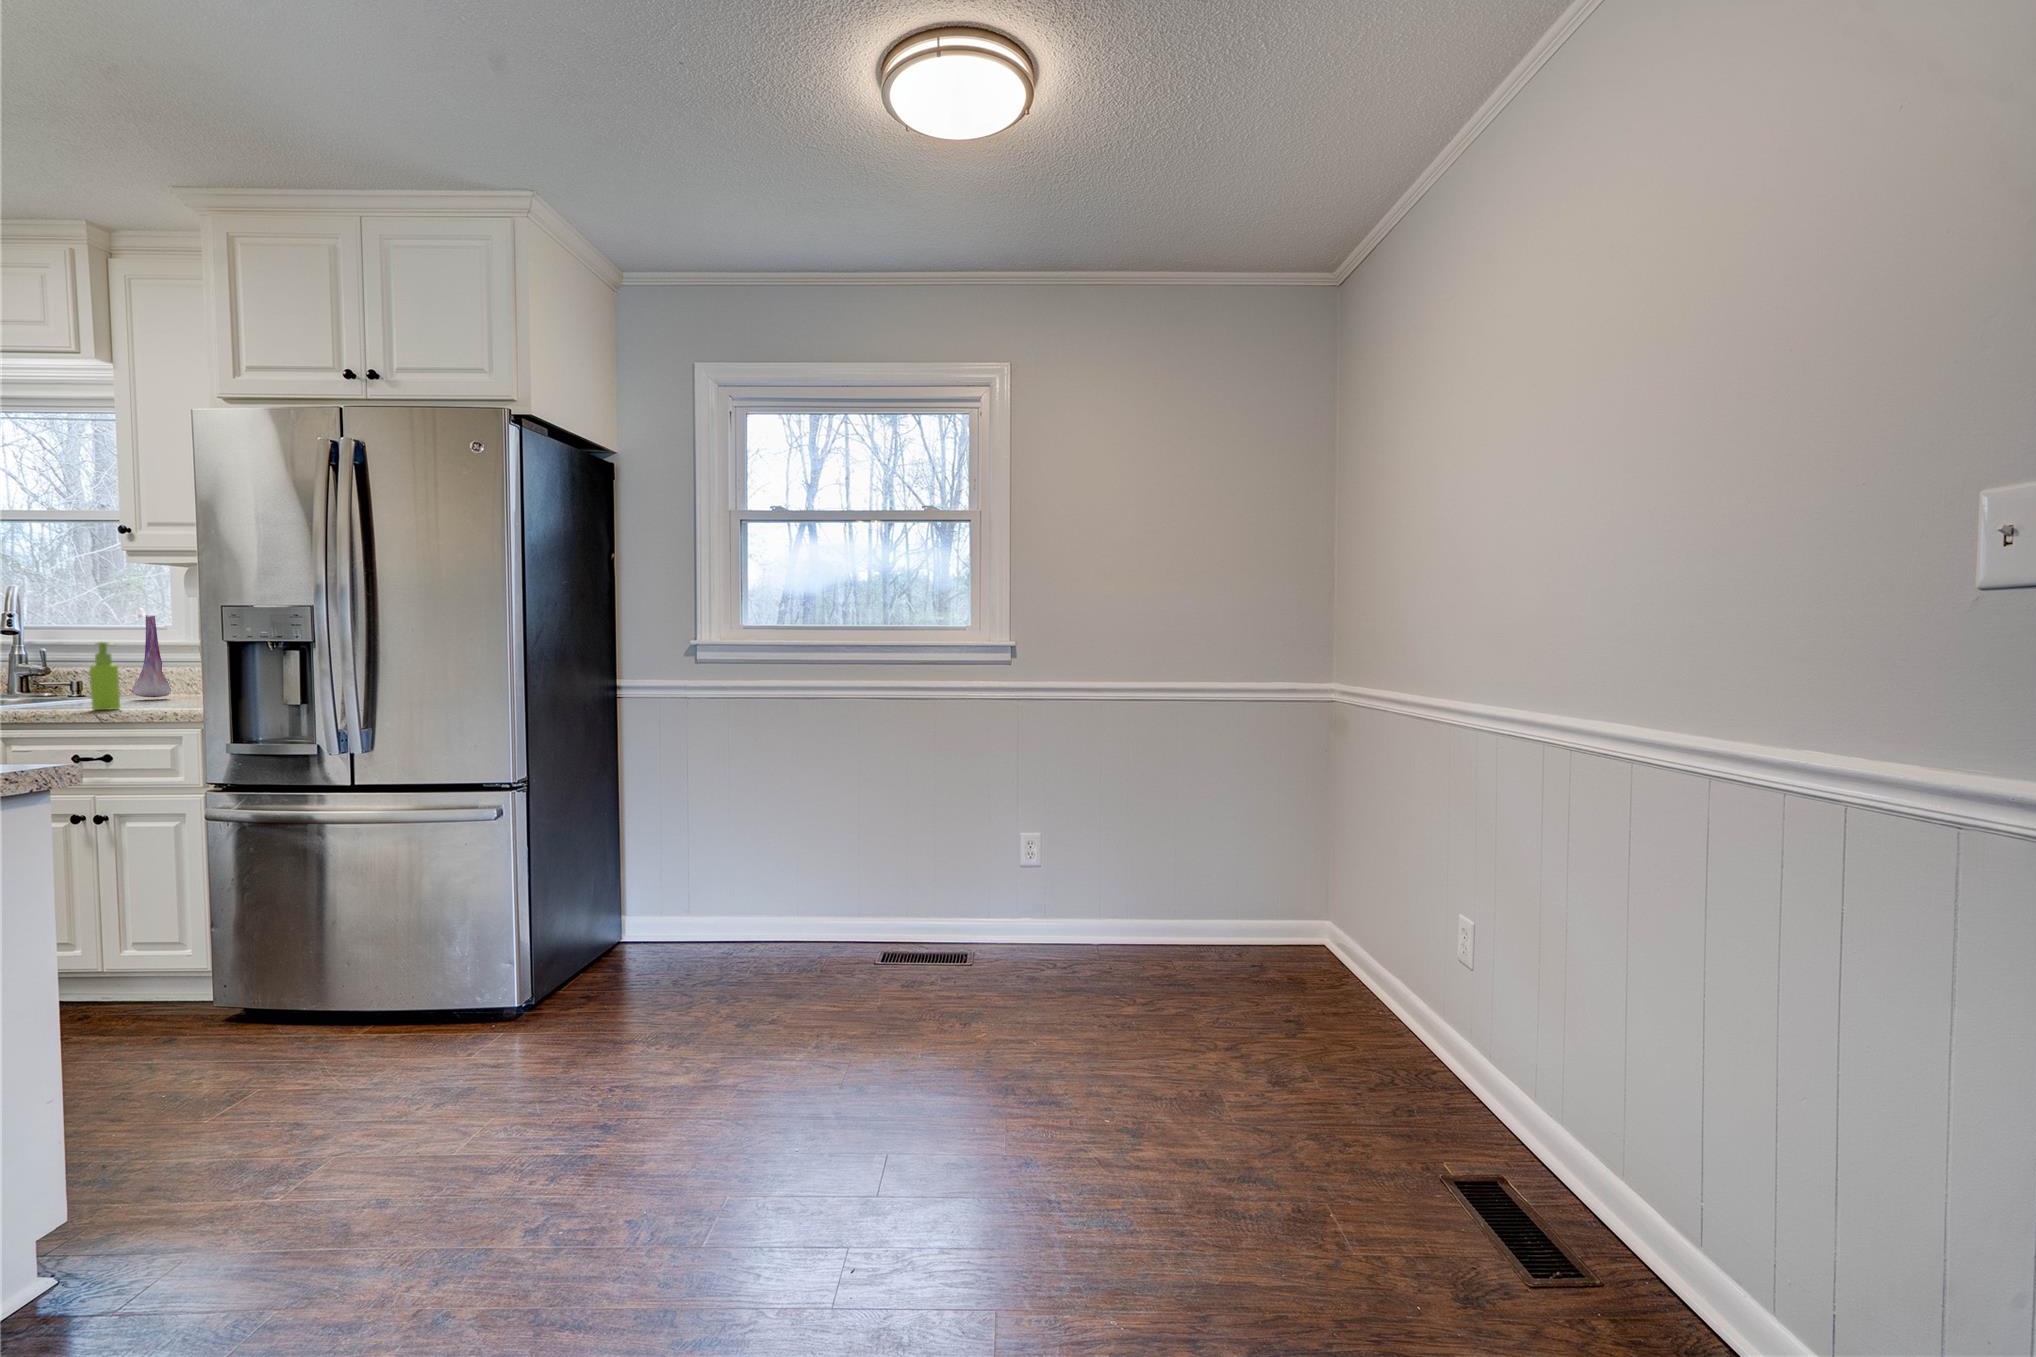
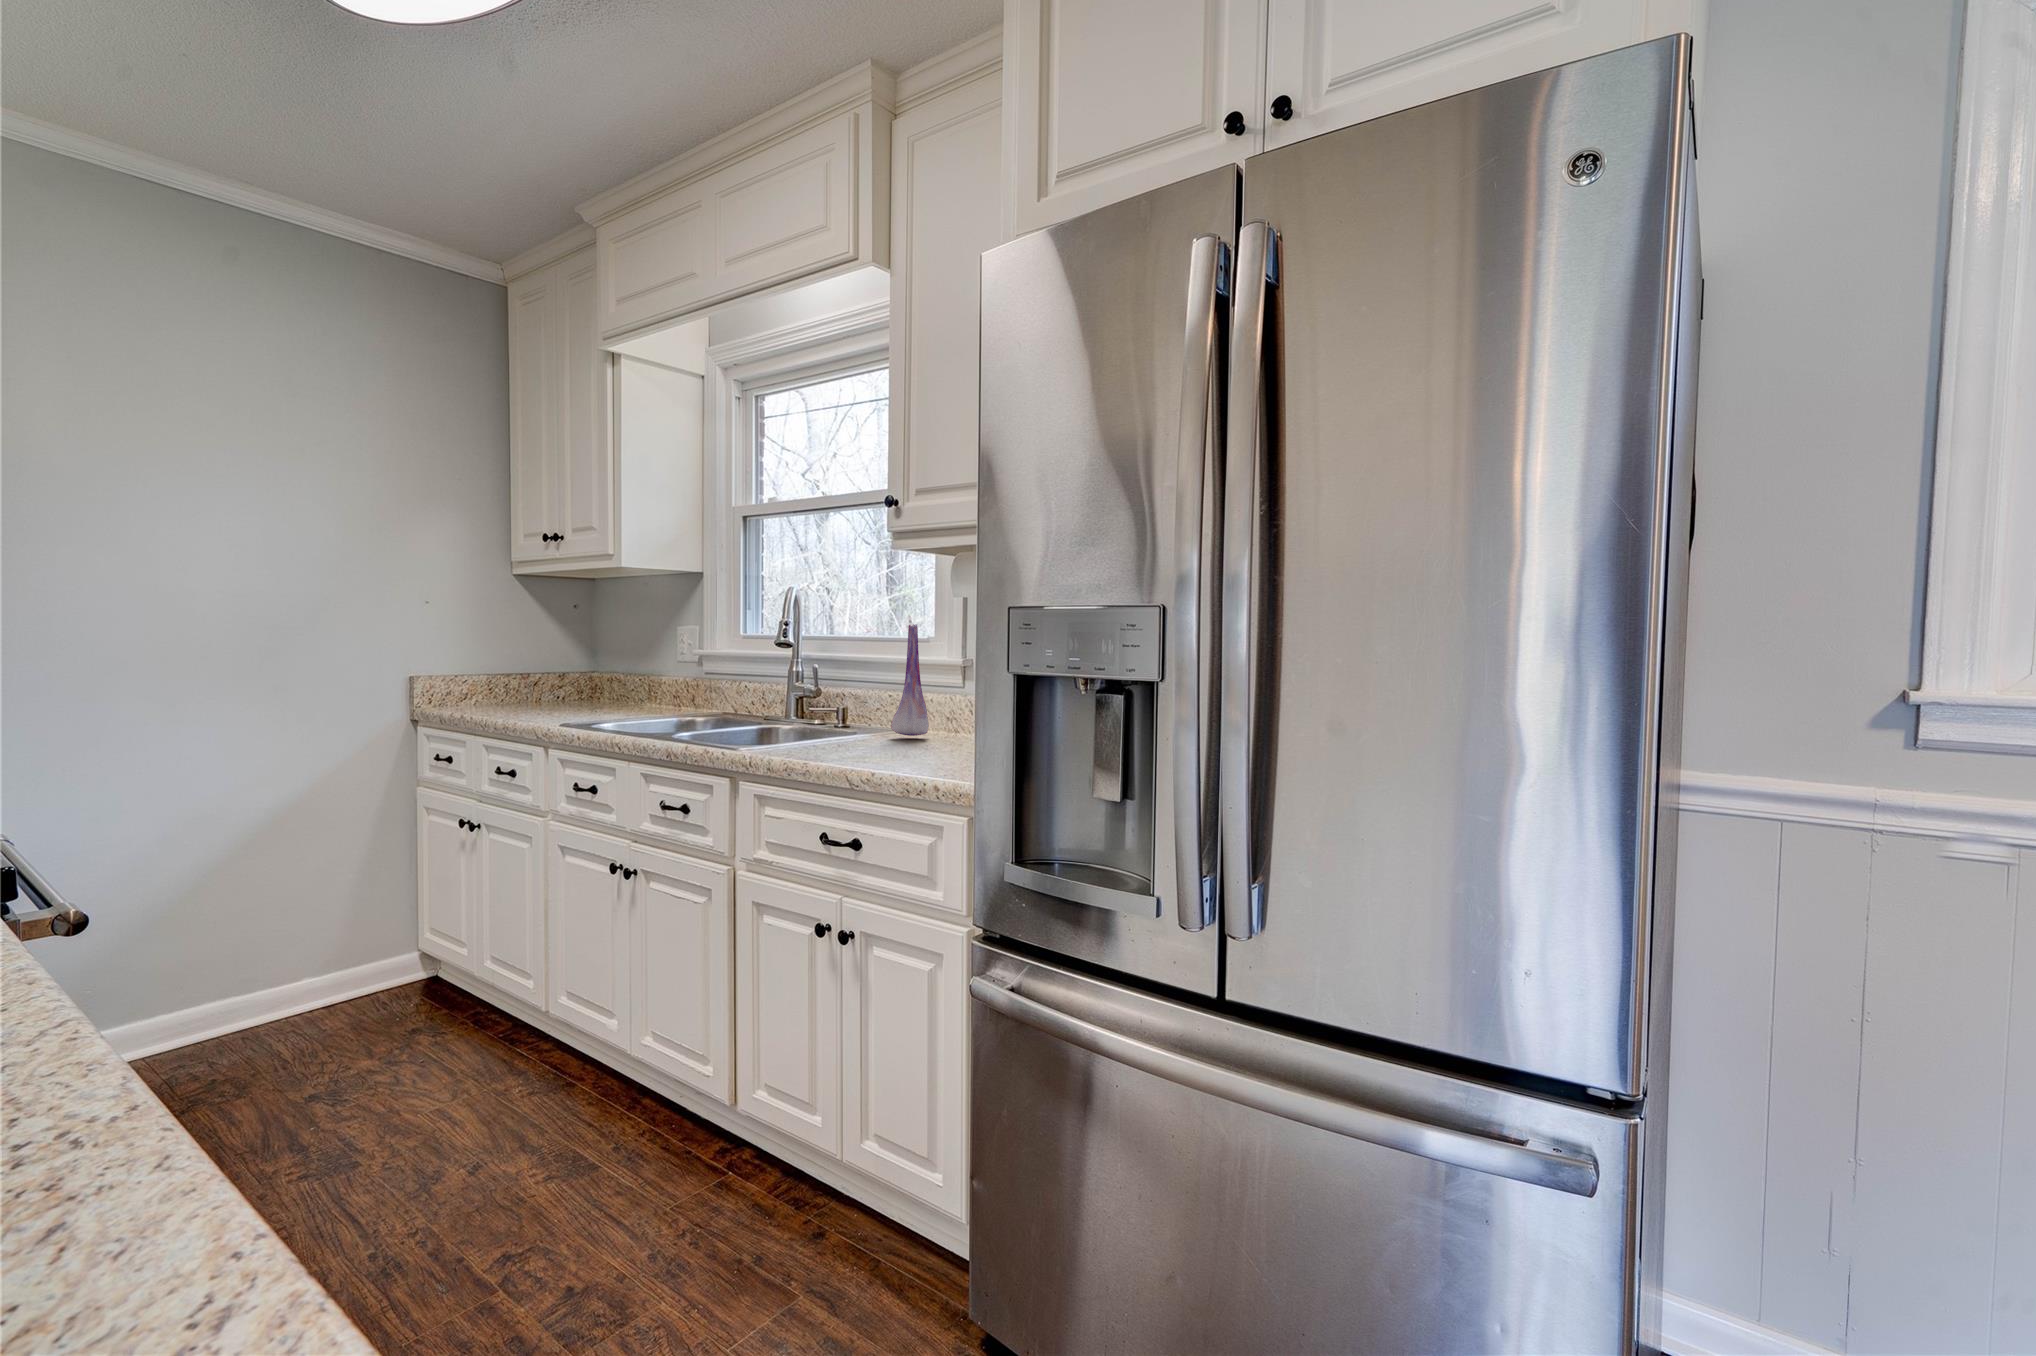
soap dispenser: present [90,642,120,710] -> none [844,665,875,768]

